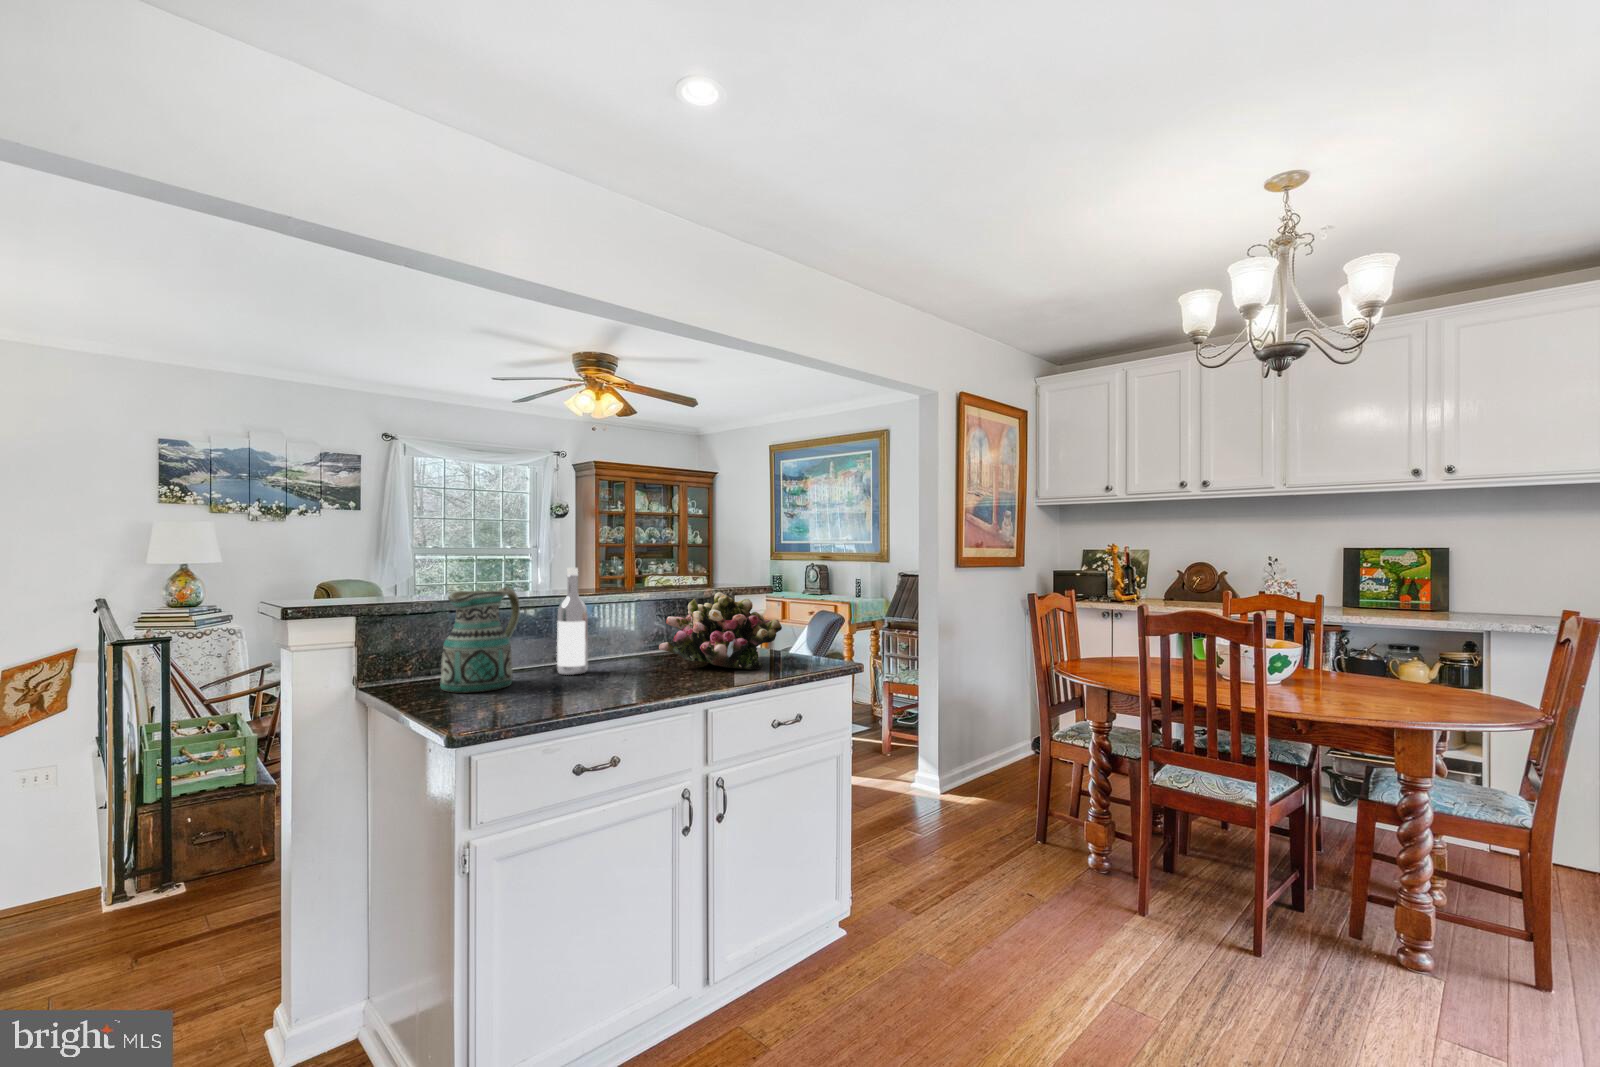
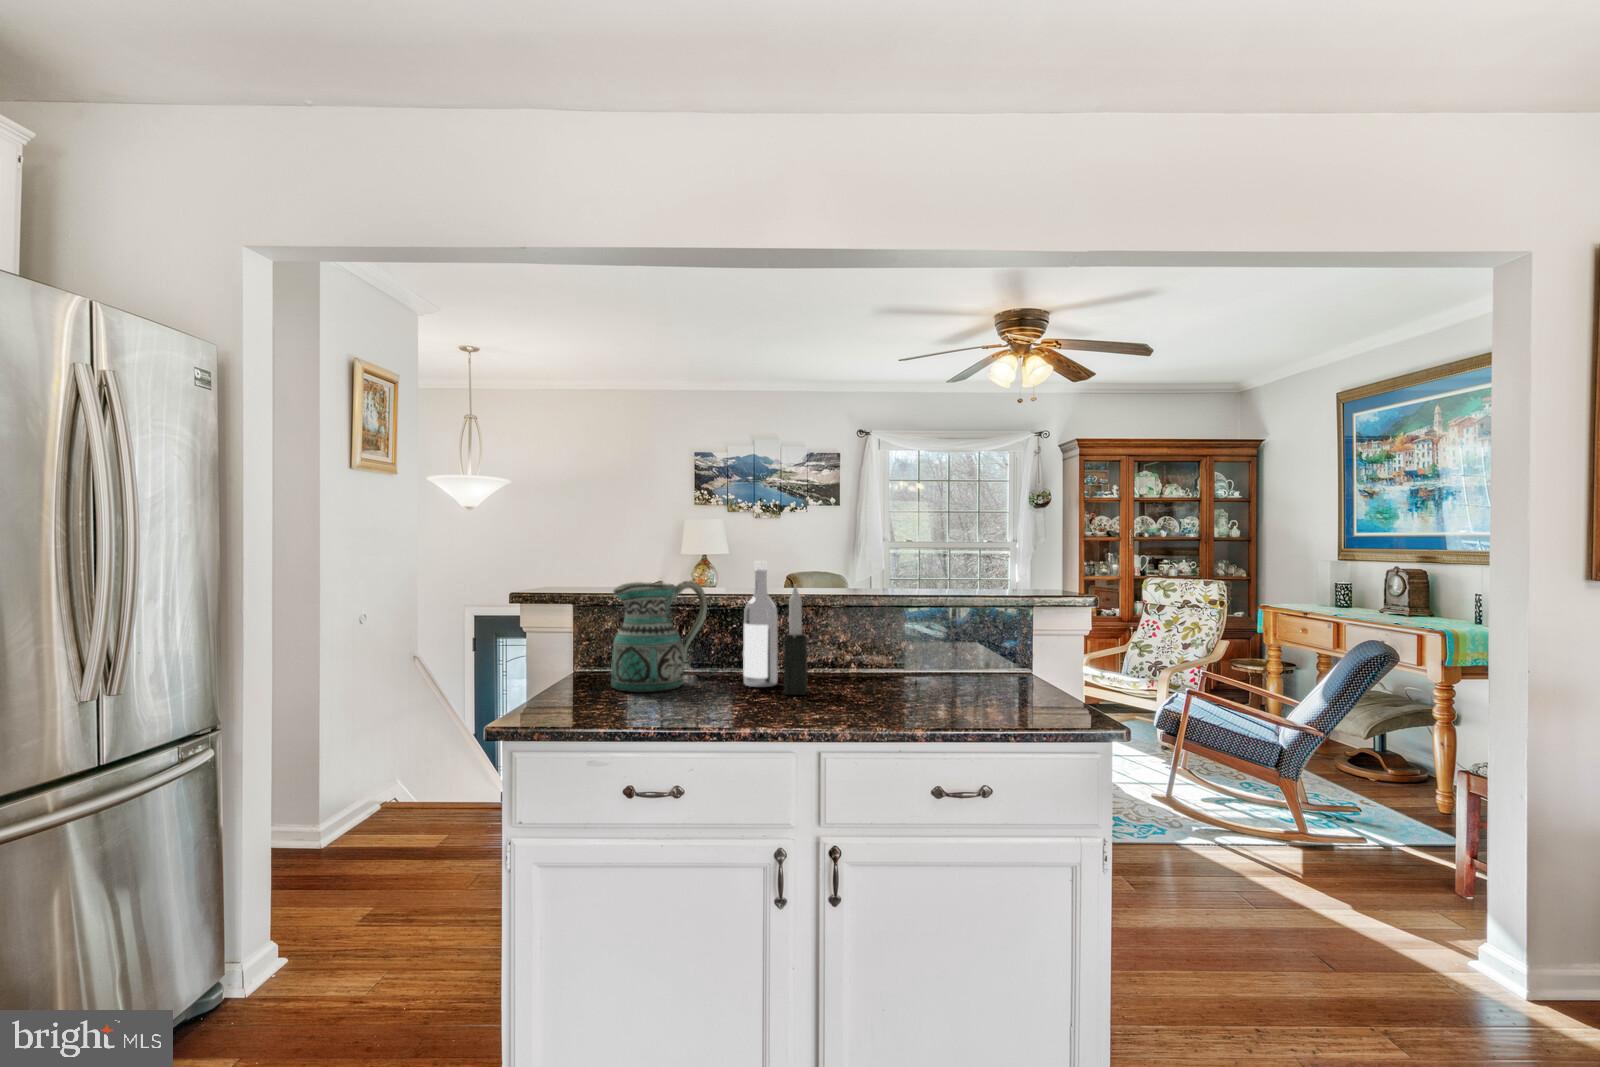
candle: none [606,585,627,675] -> present [784,584,808,695]
flower arrangement: present [659,592,782,669] -> none [851,600,1020,716]

